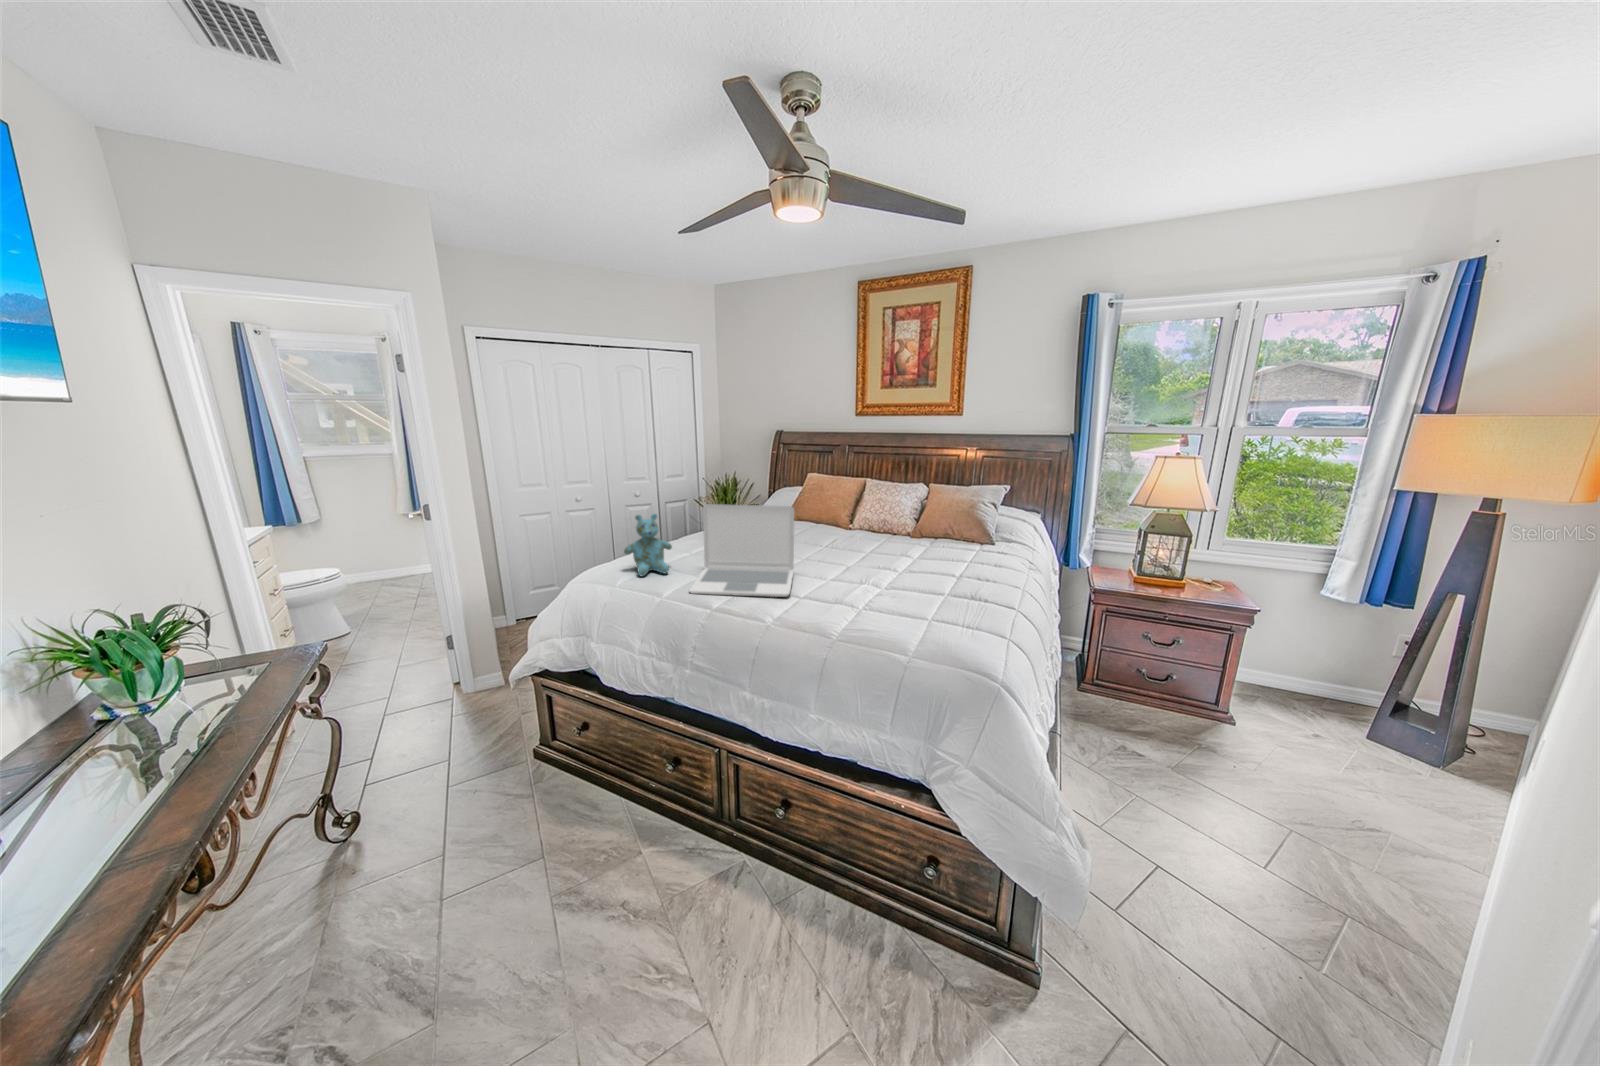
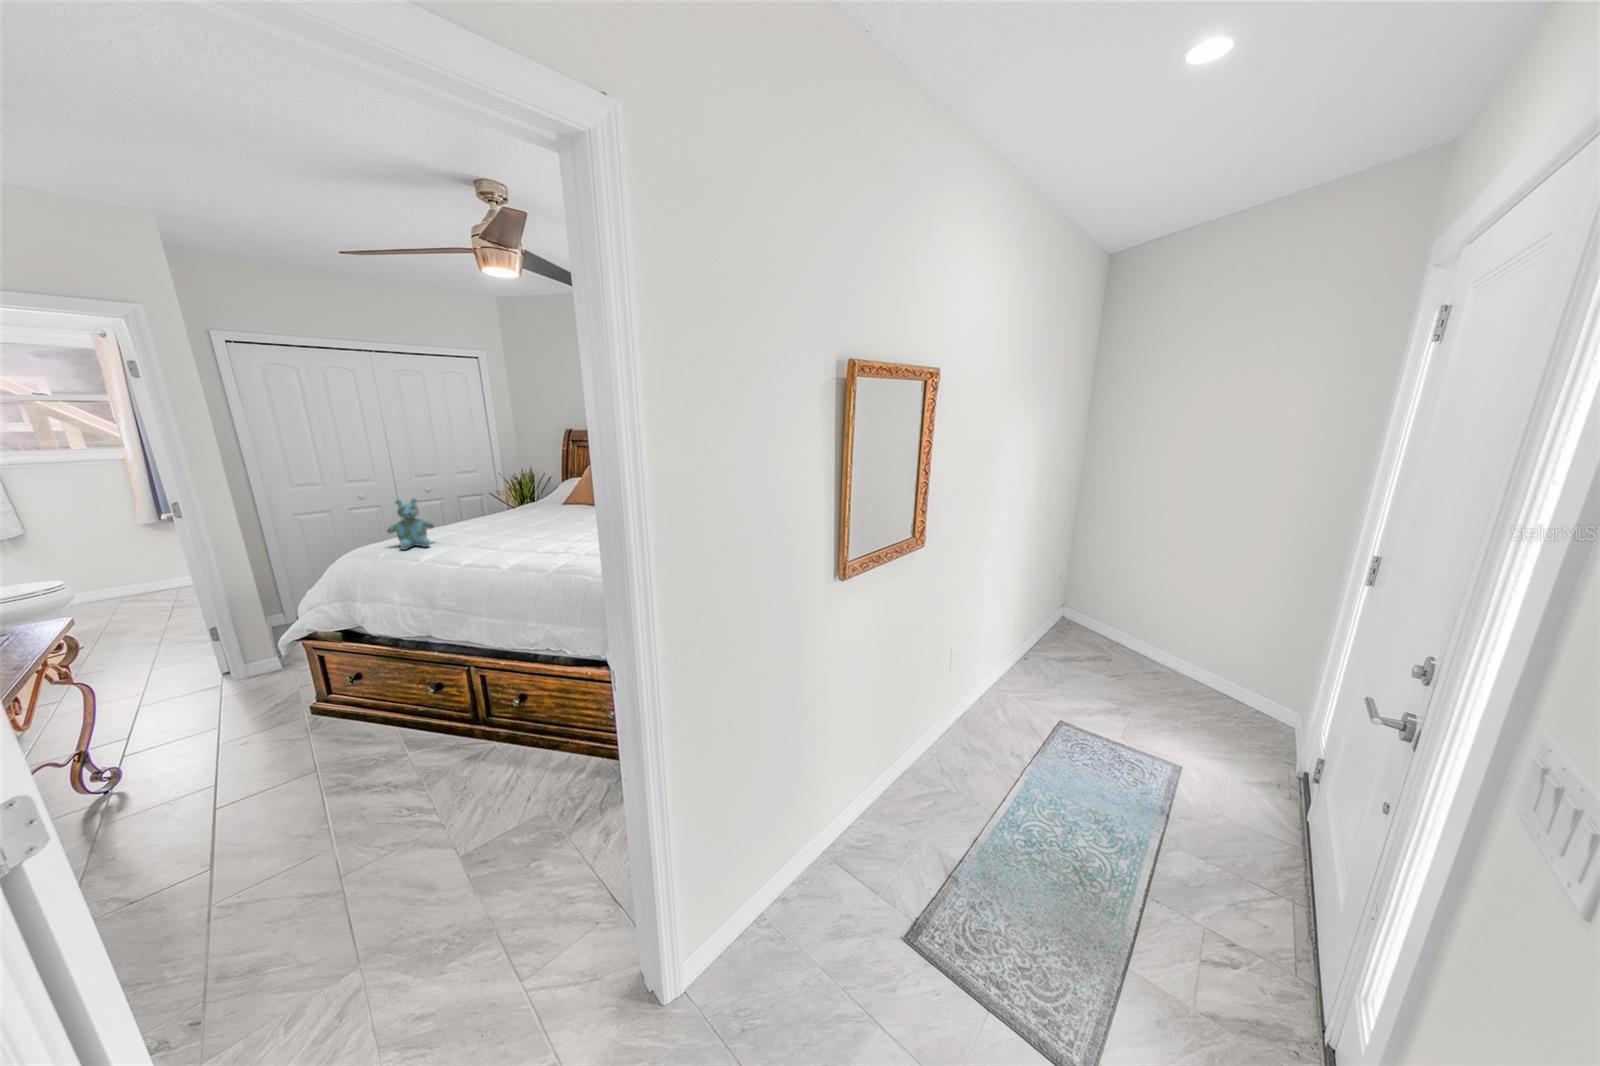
laptop: present [689,504,794,597] -> none [443,486,543,558]

